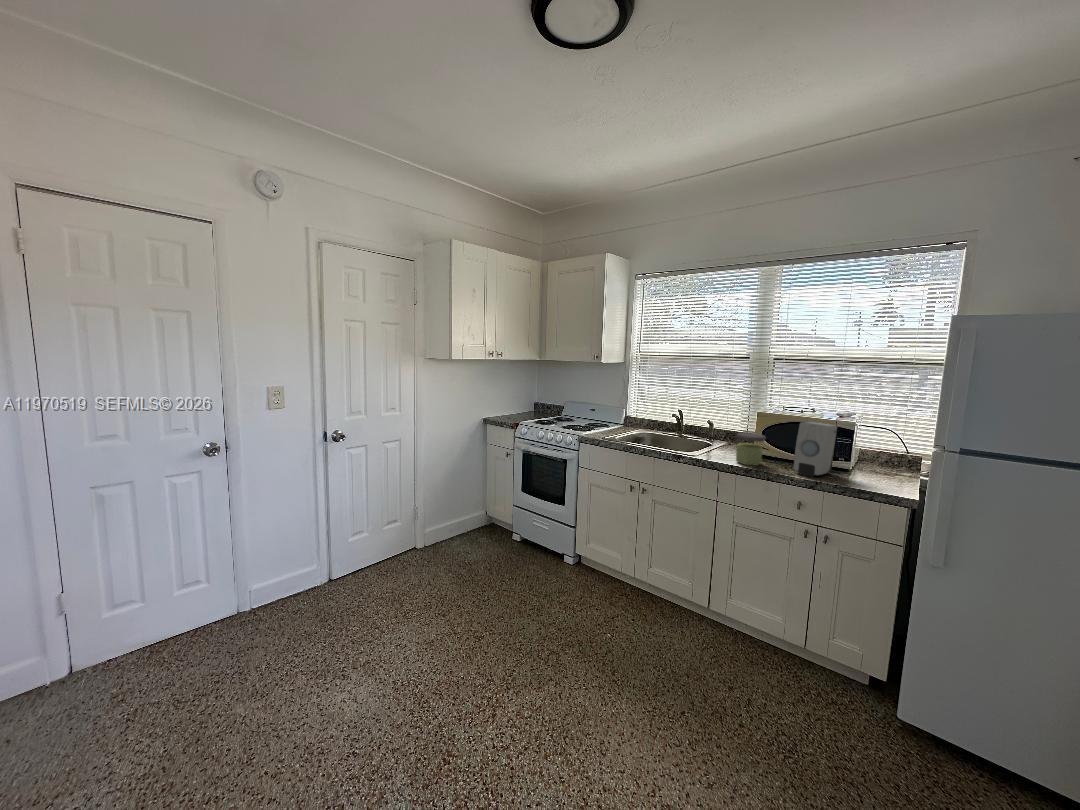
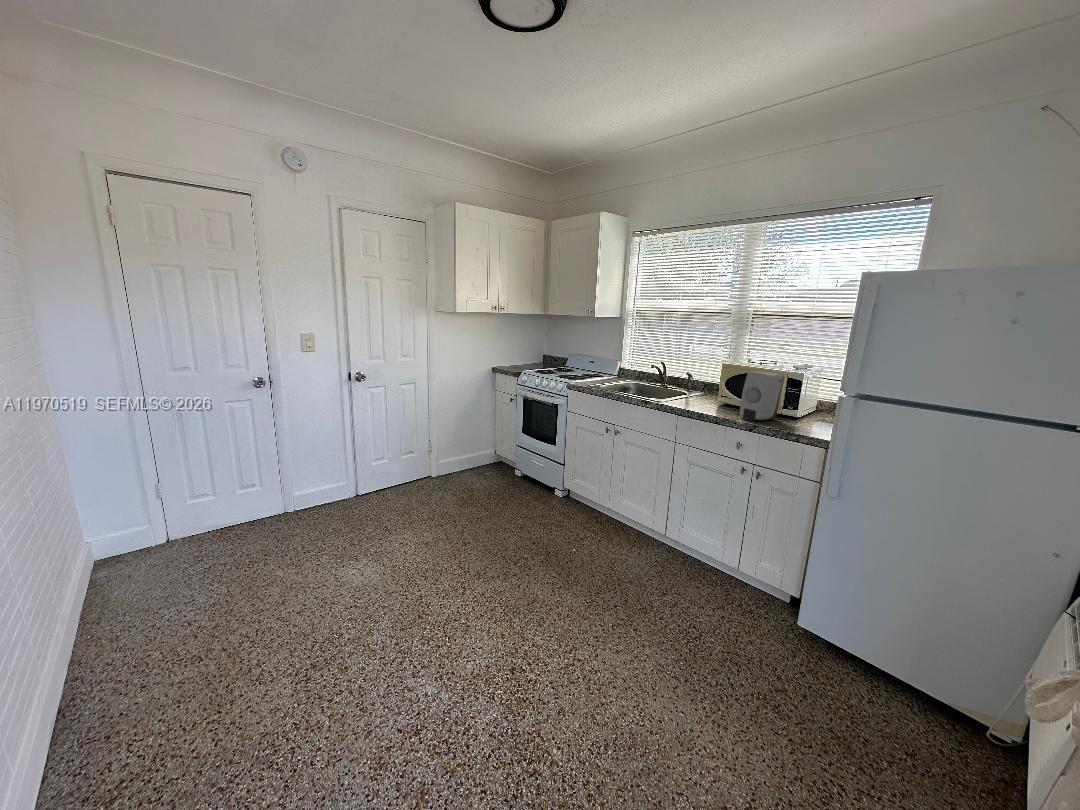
jar: present [736,433,766,466] -> none [694,381,722,411]

